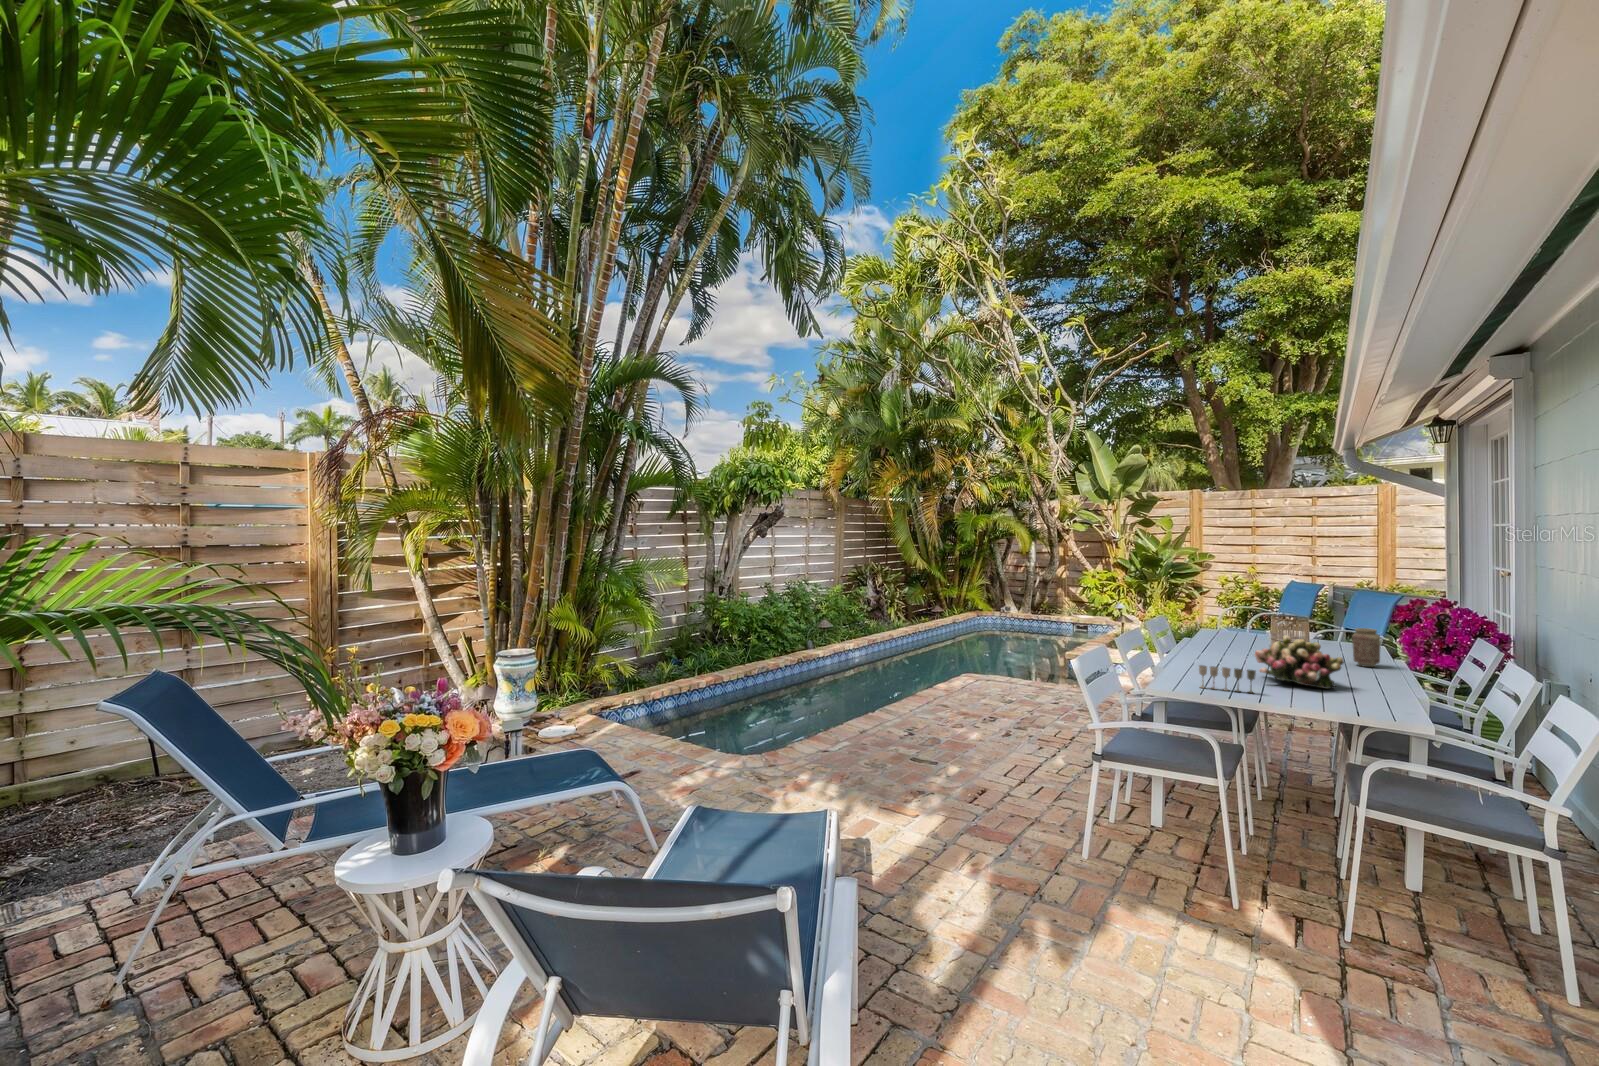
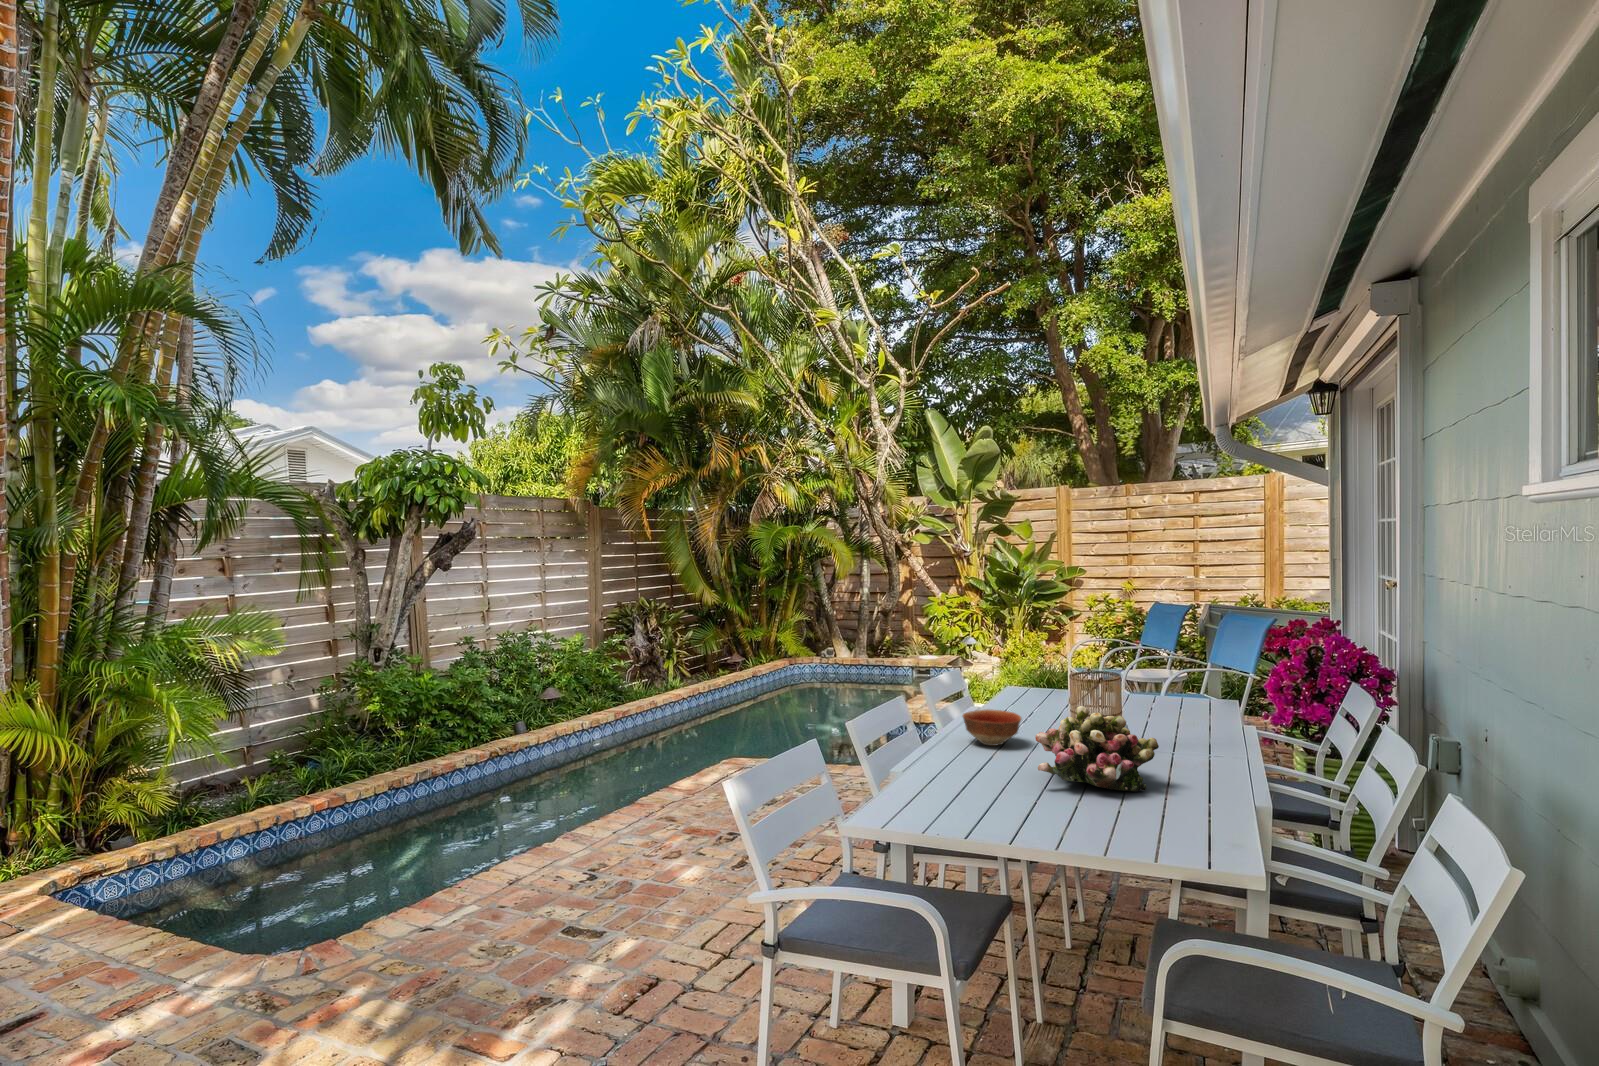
vase: present [1352,628,1381,667] -> none [1188,681,1226,739]
bowl: none [1188,638,1232,661] -> present [963,709,1021,746]
wine glass: present [1199,665,1256,693] -> none [939,769,1021,813]

